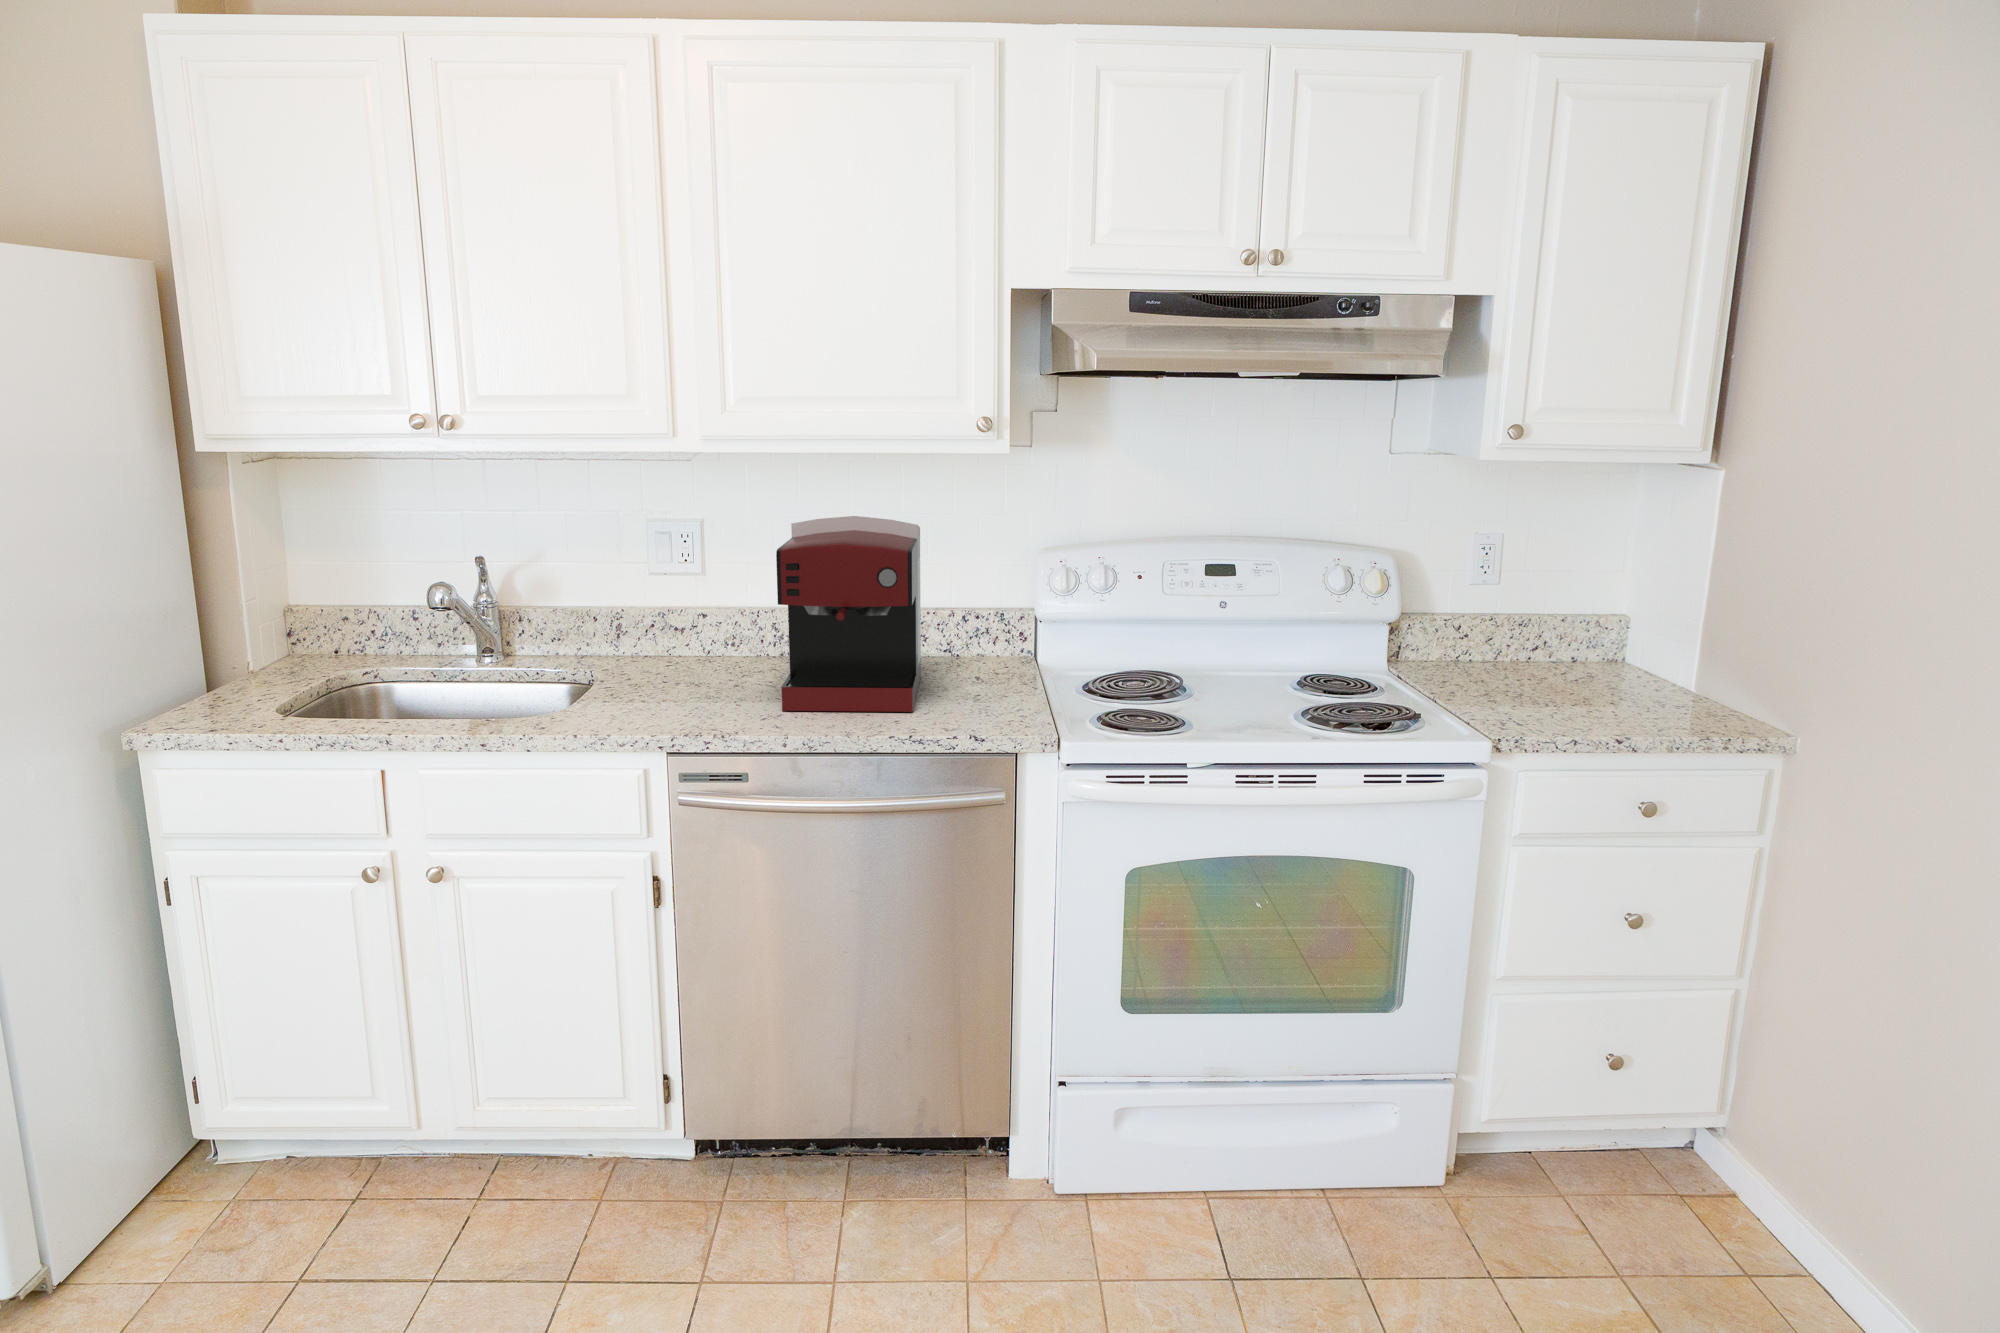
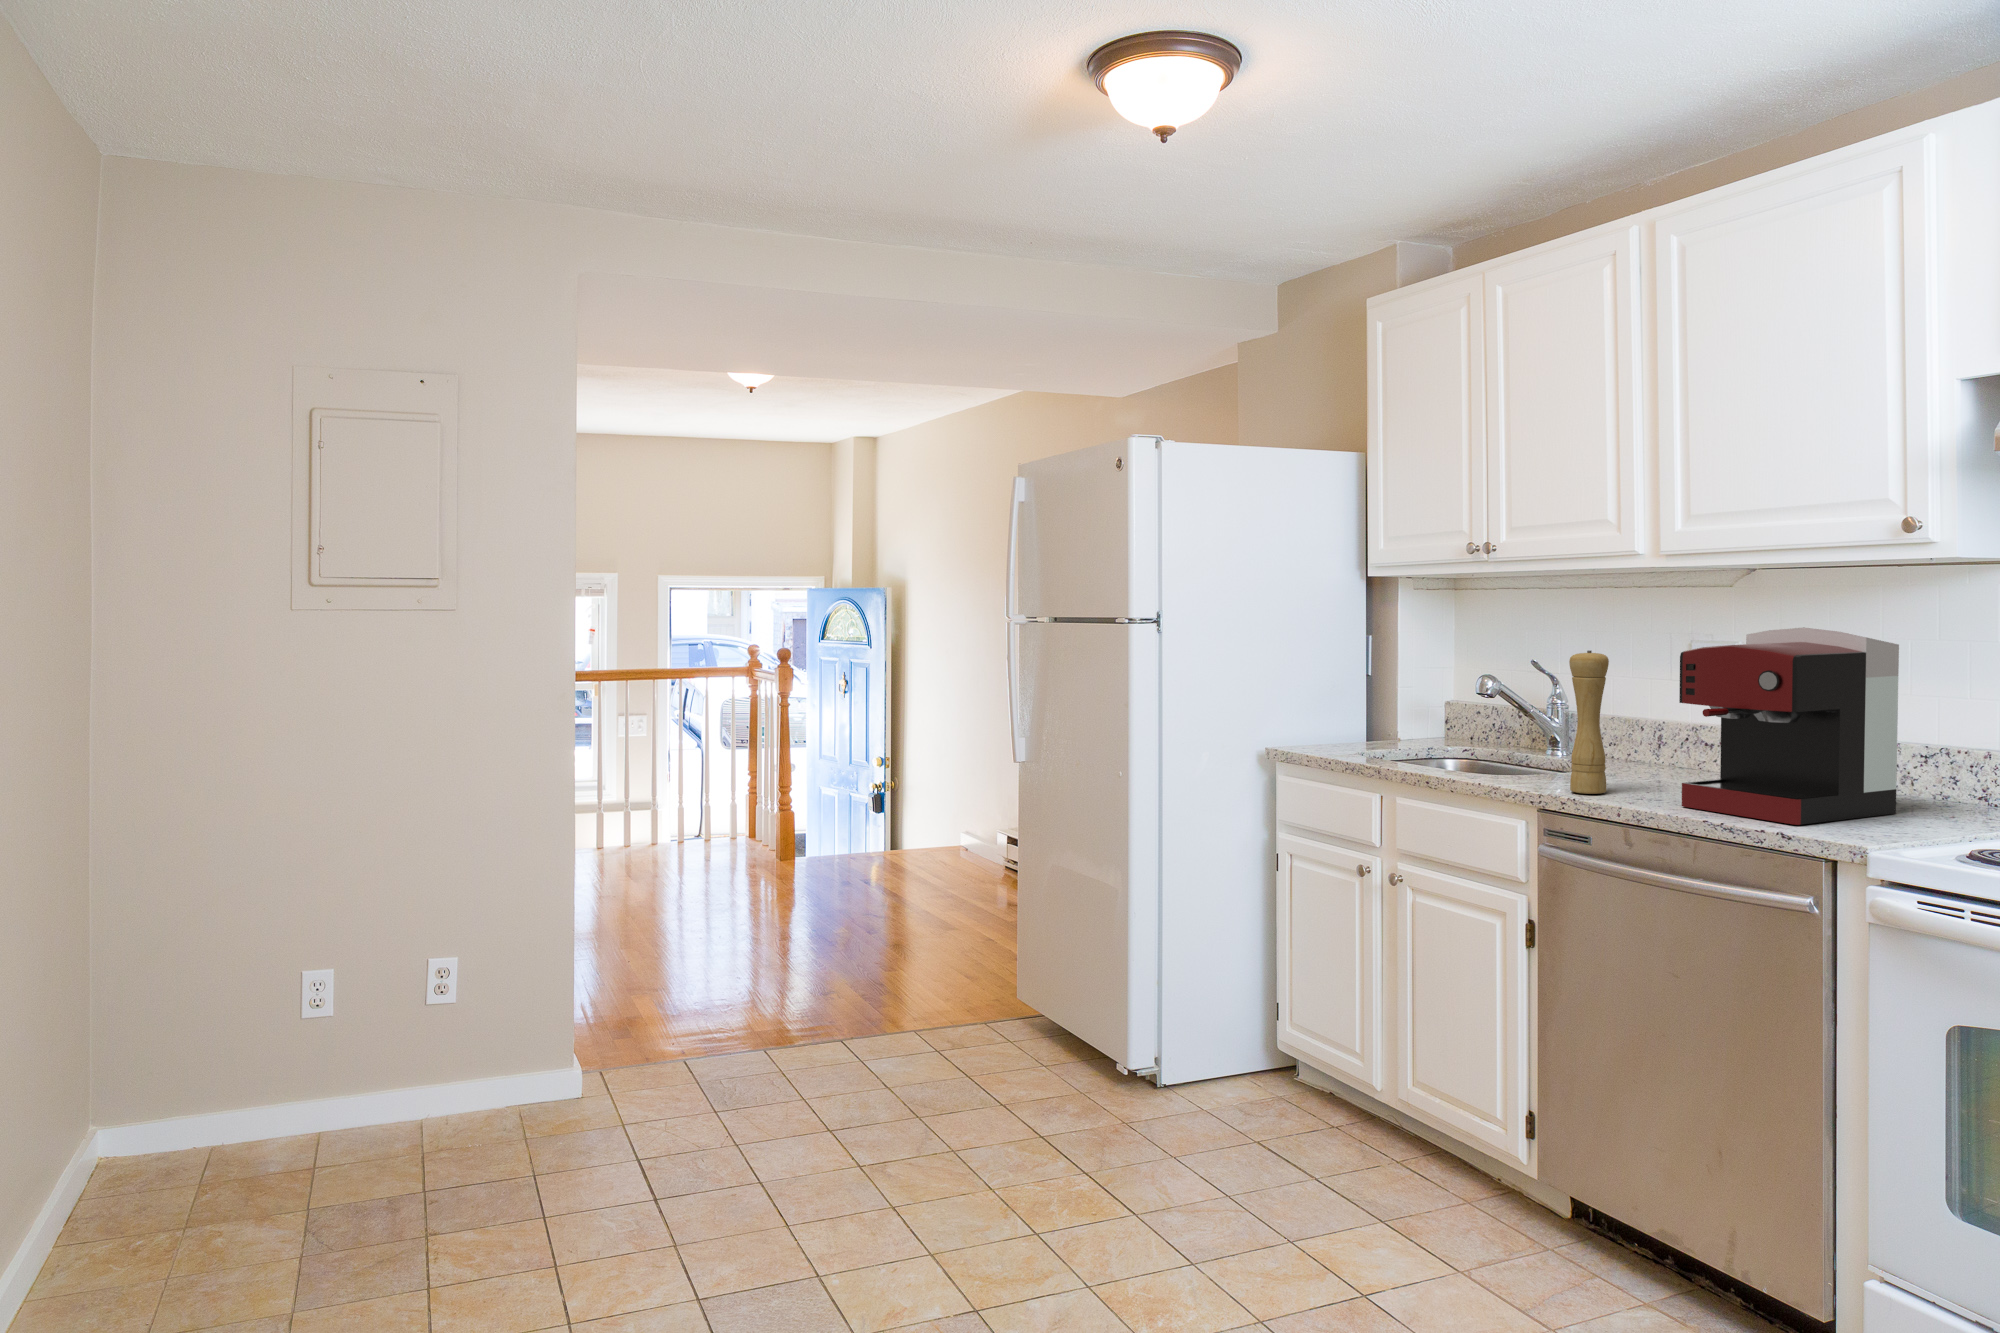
pepper mill: none [634,552,682,715] -> present [1569,650,1609,794]

